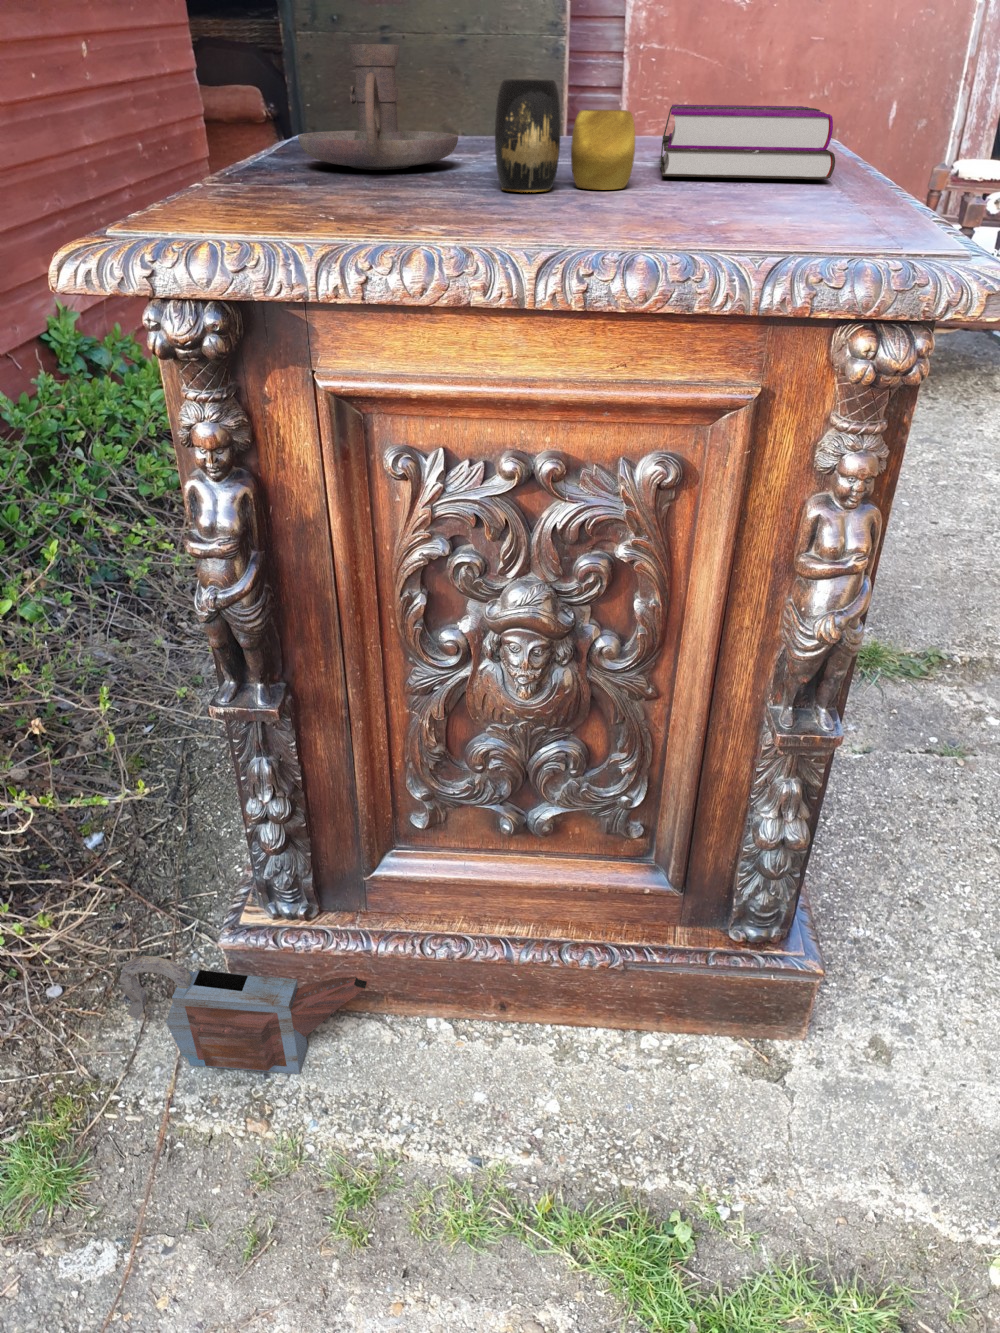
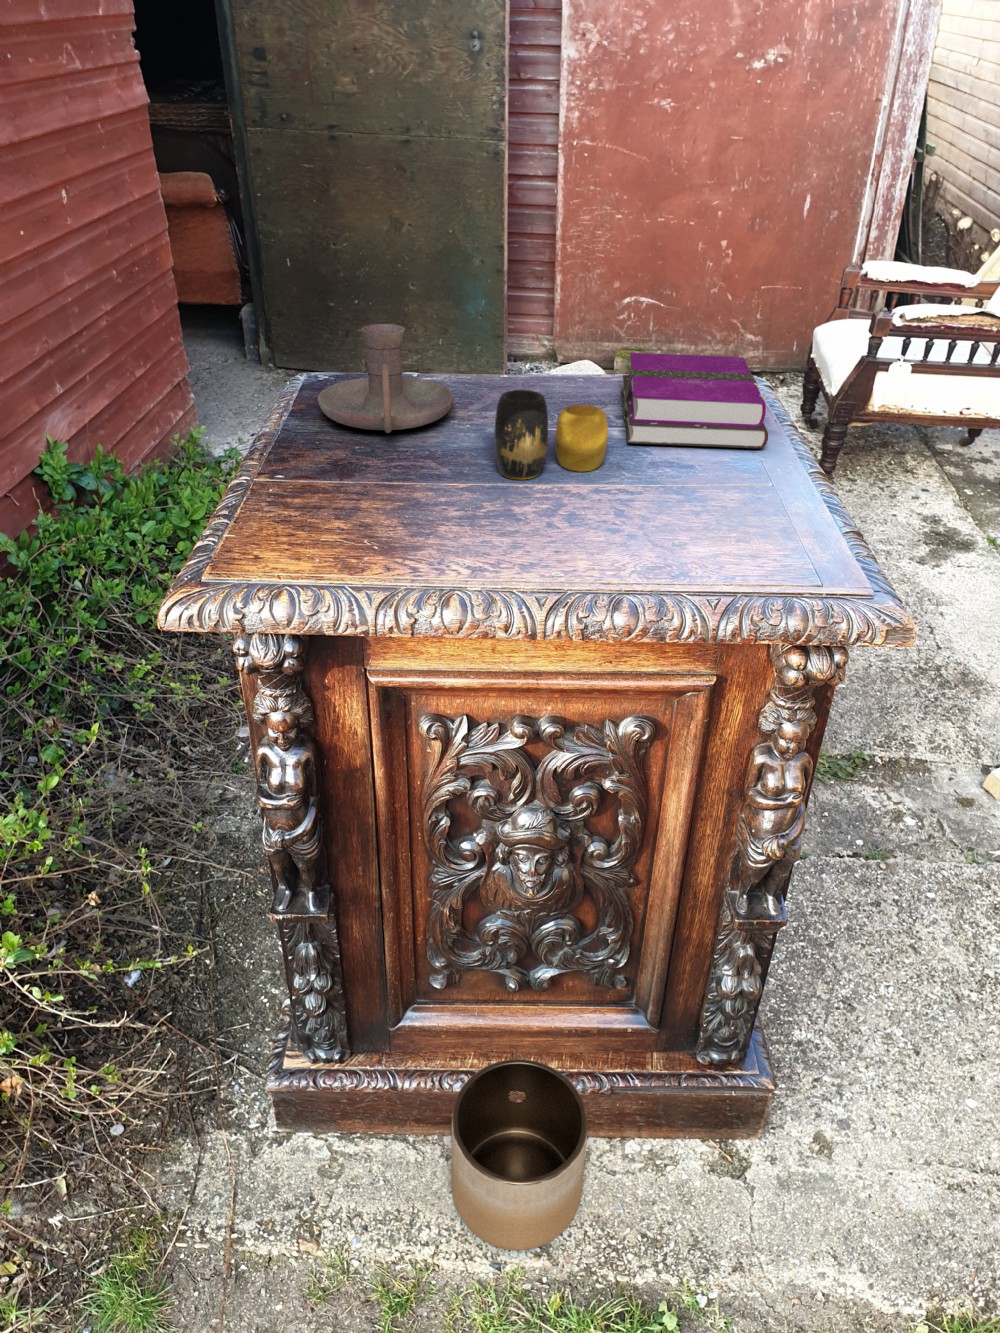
planter: none [427,922,591,1144] -> present [451,1059,588,1250]
watering can: present [119,956,367,1074] -> none [186,1109,400,1197]

